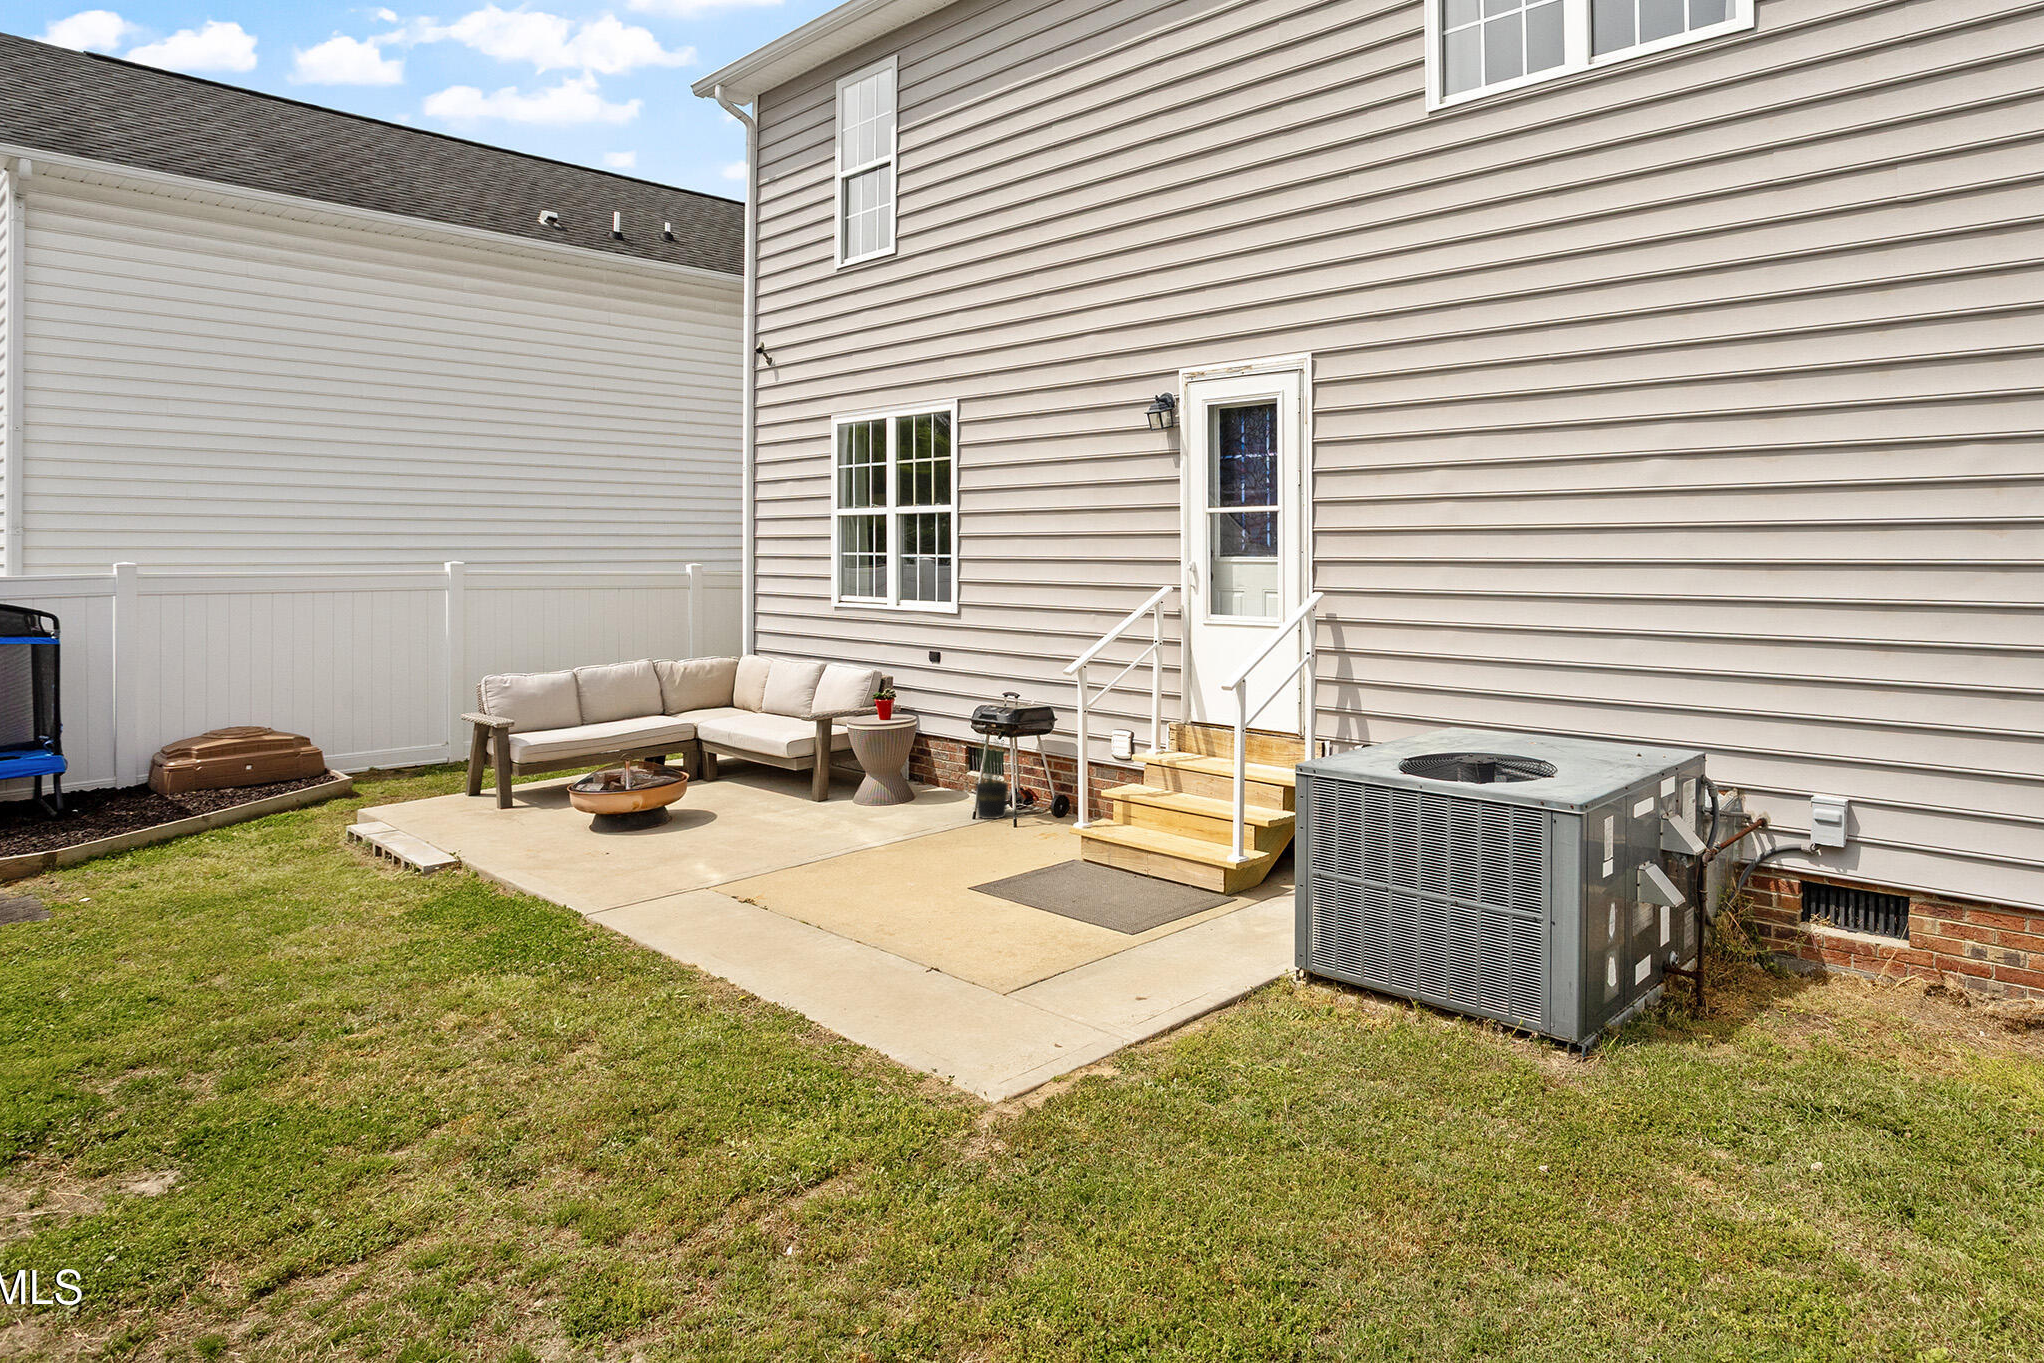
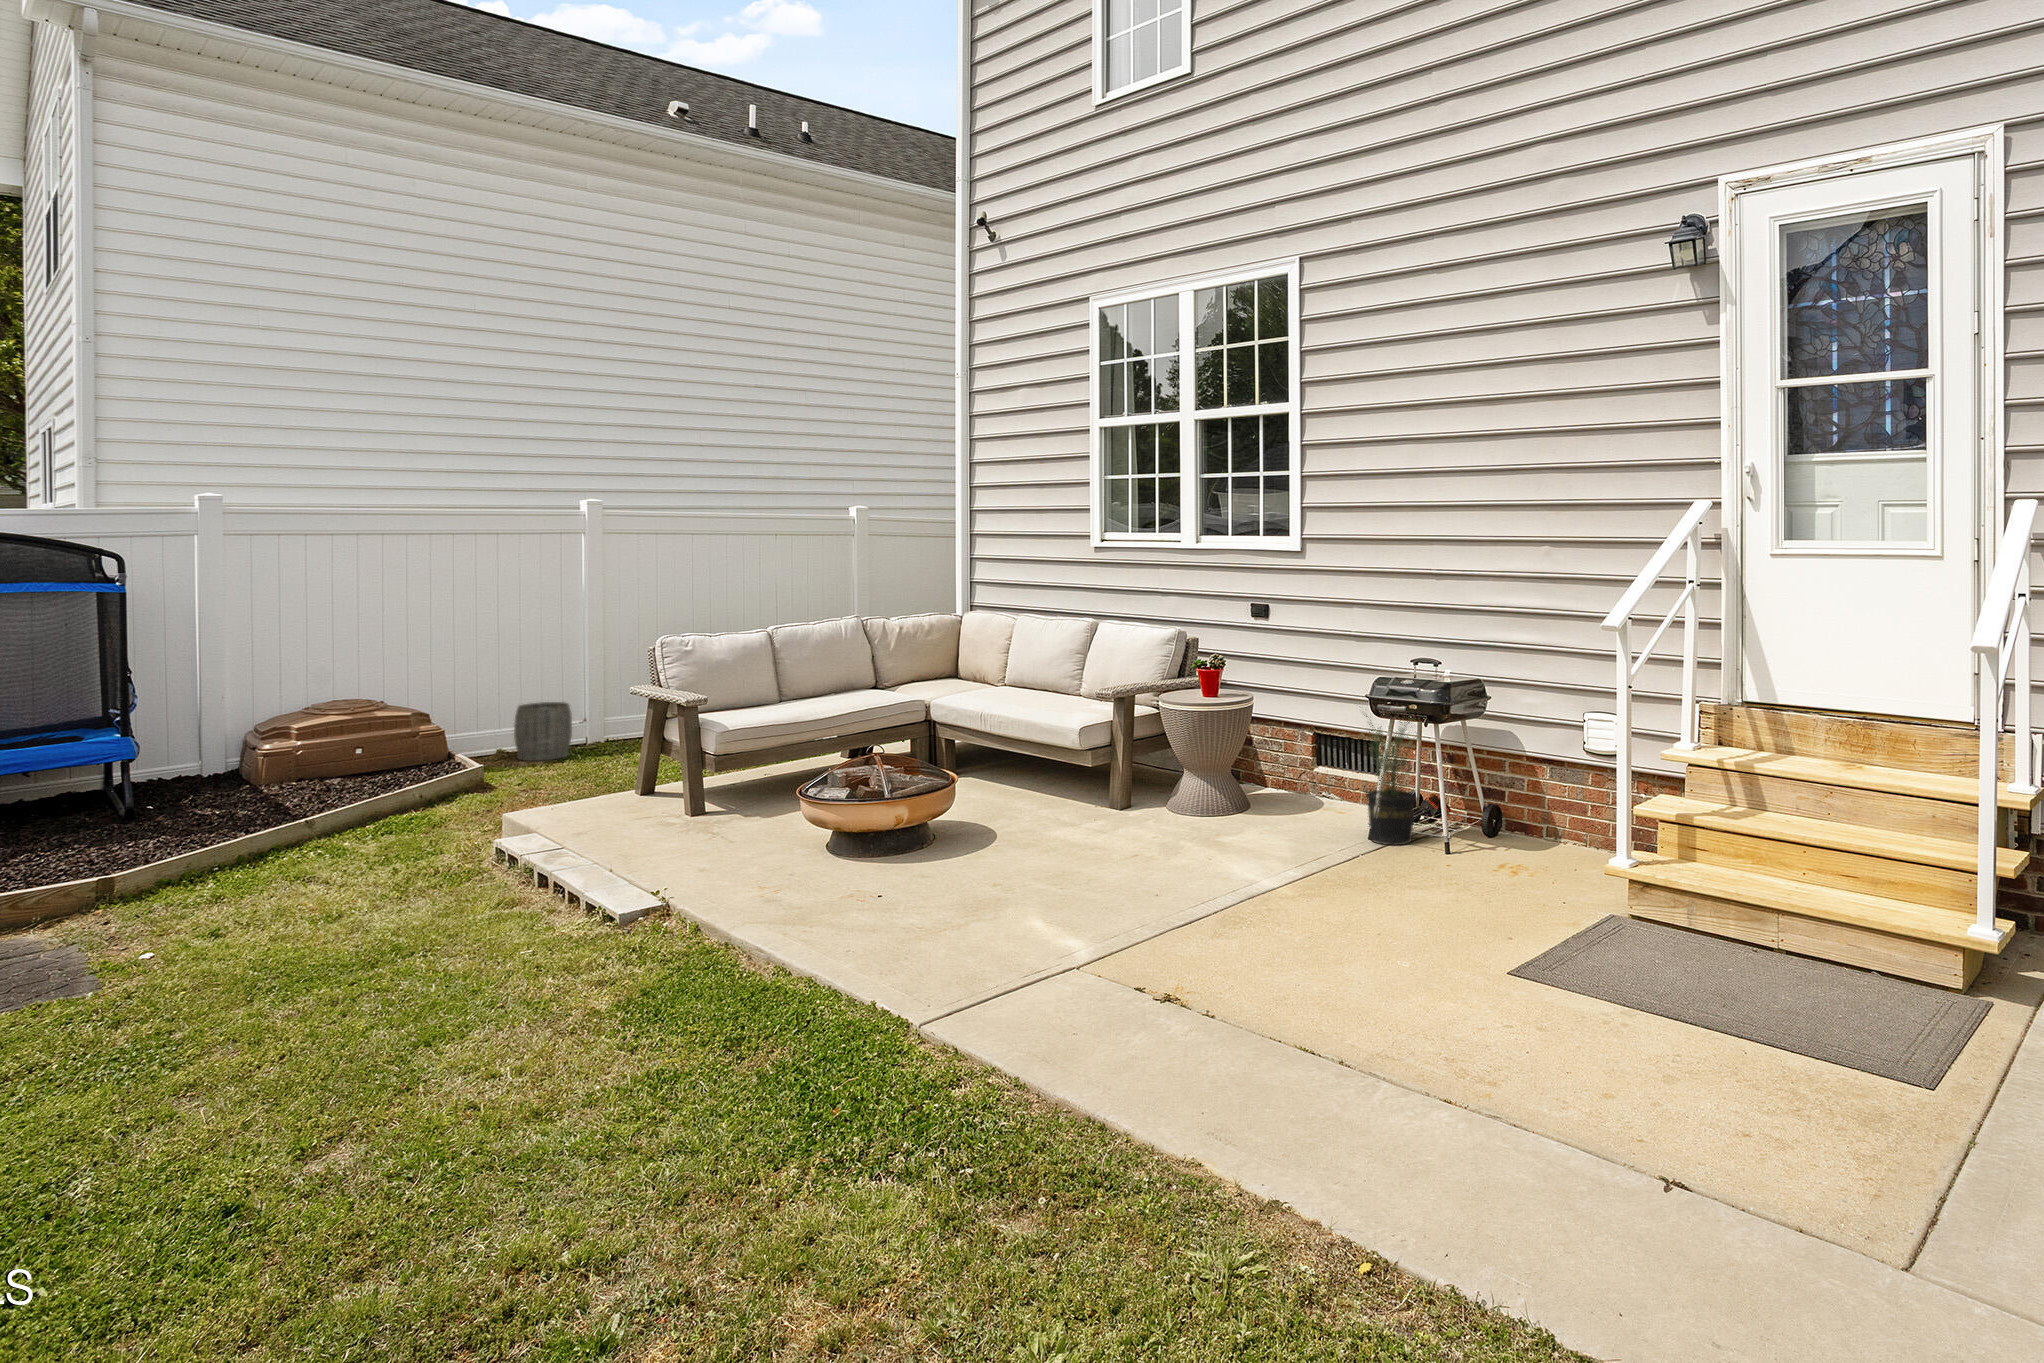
woven basket: none [374,726,423,772] -> present [514,702,572,761]

